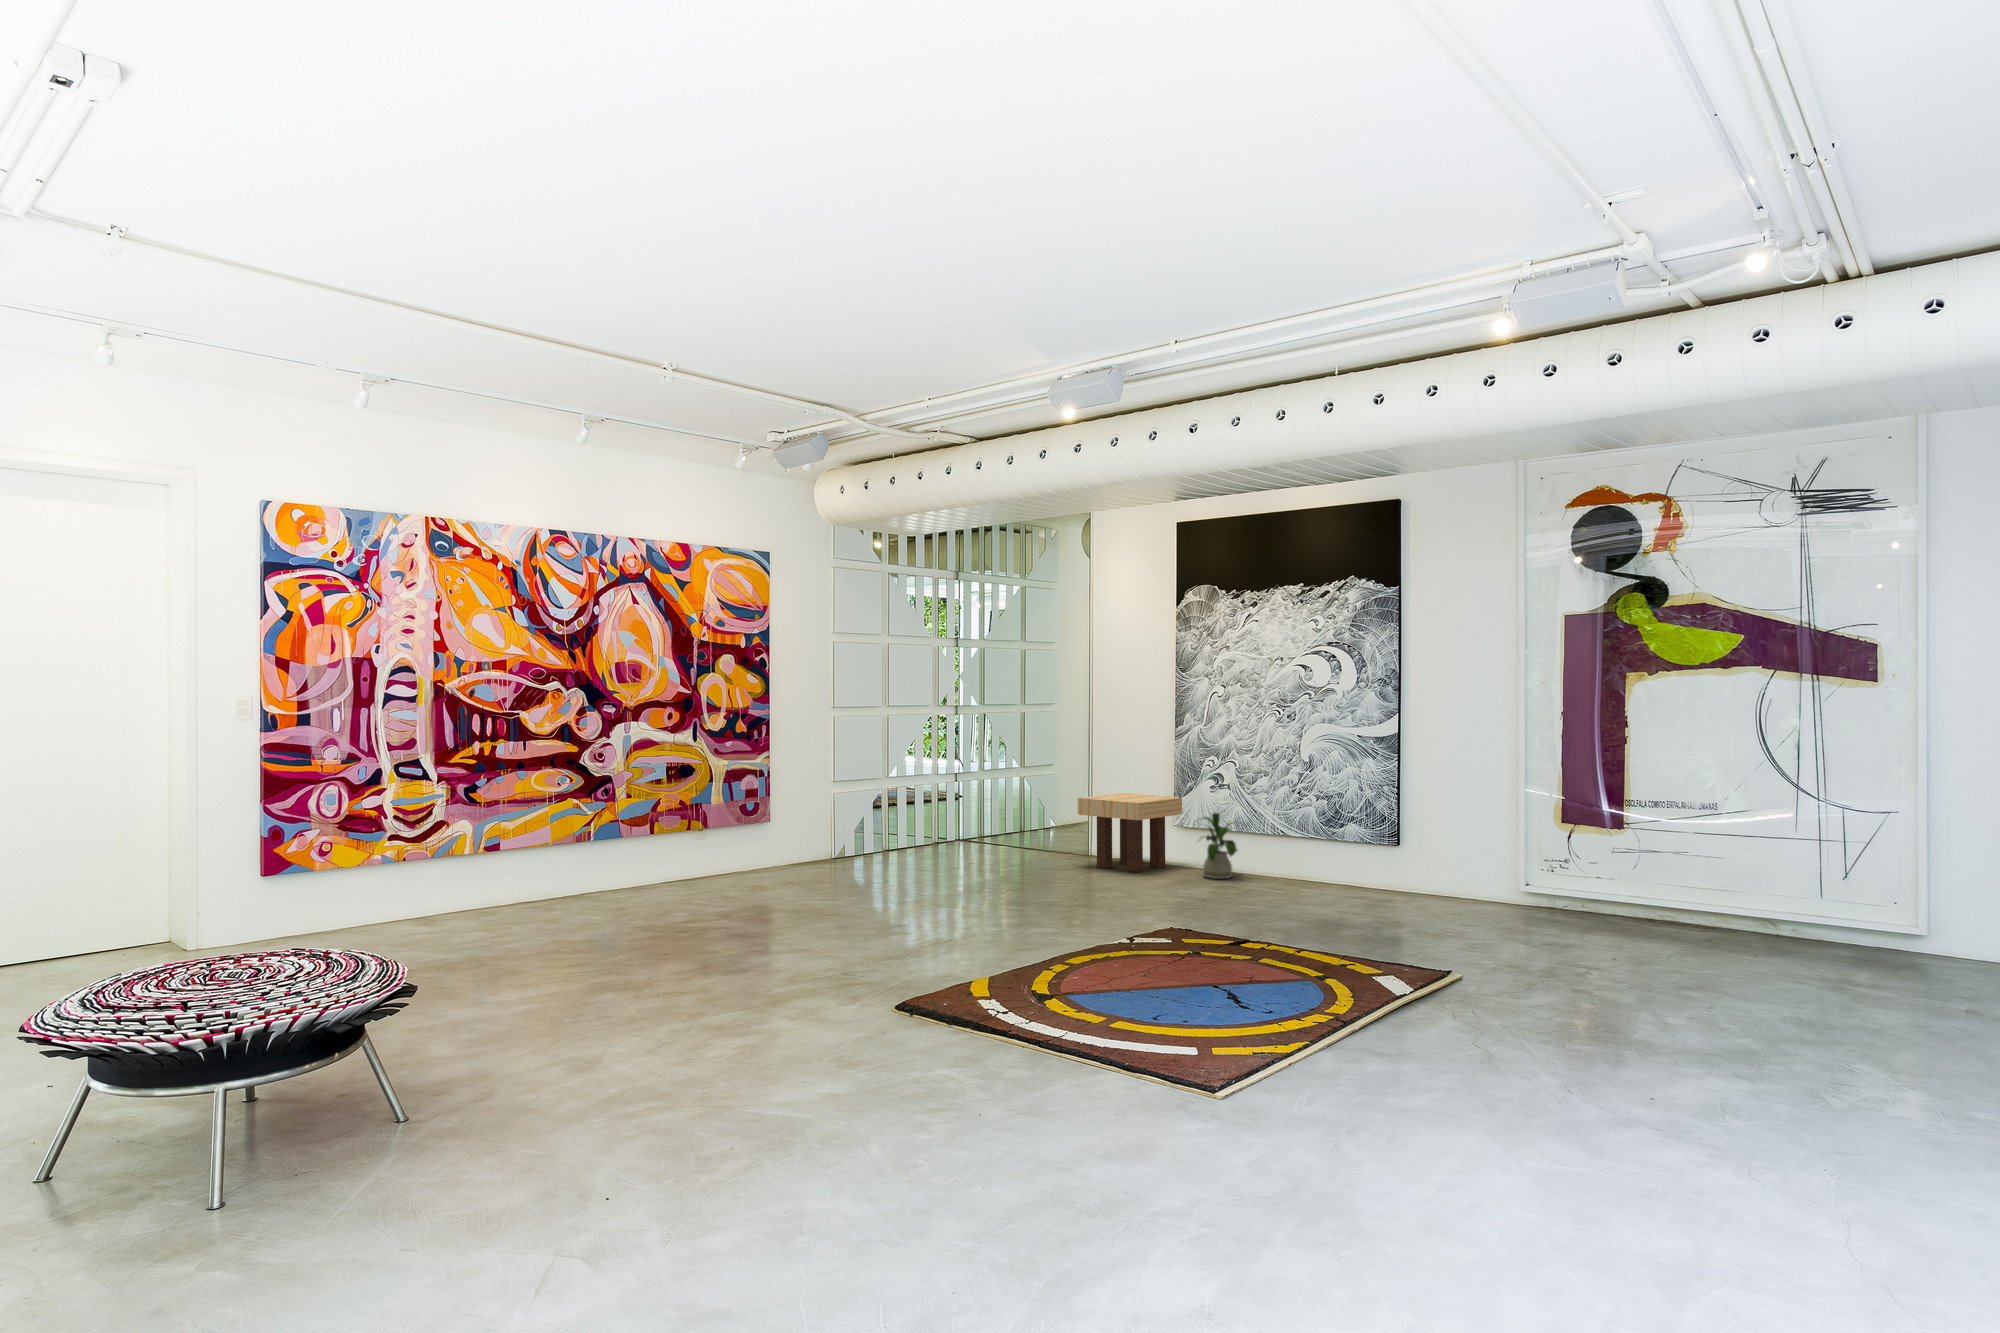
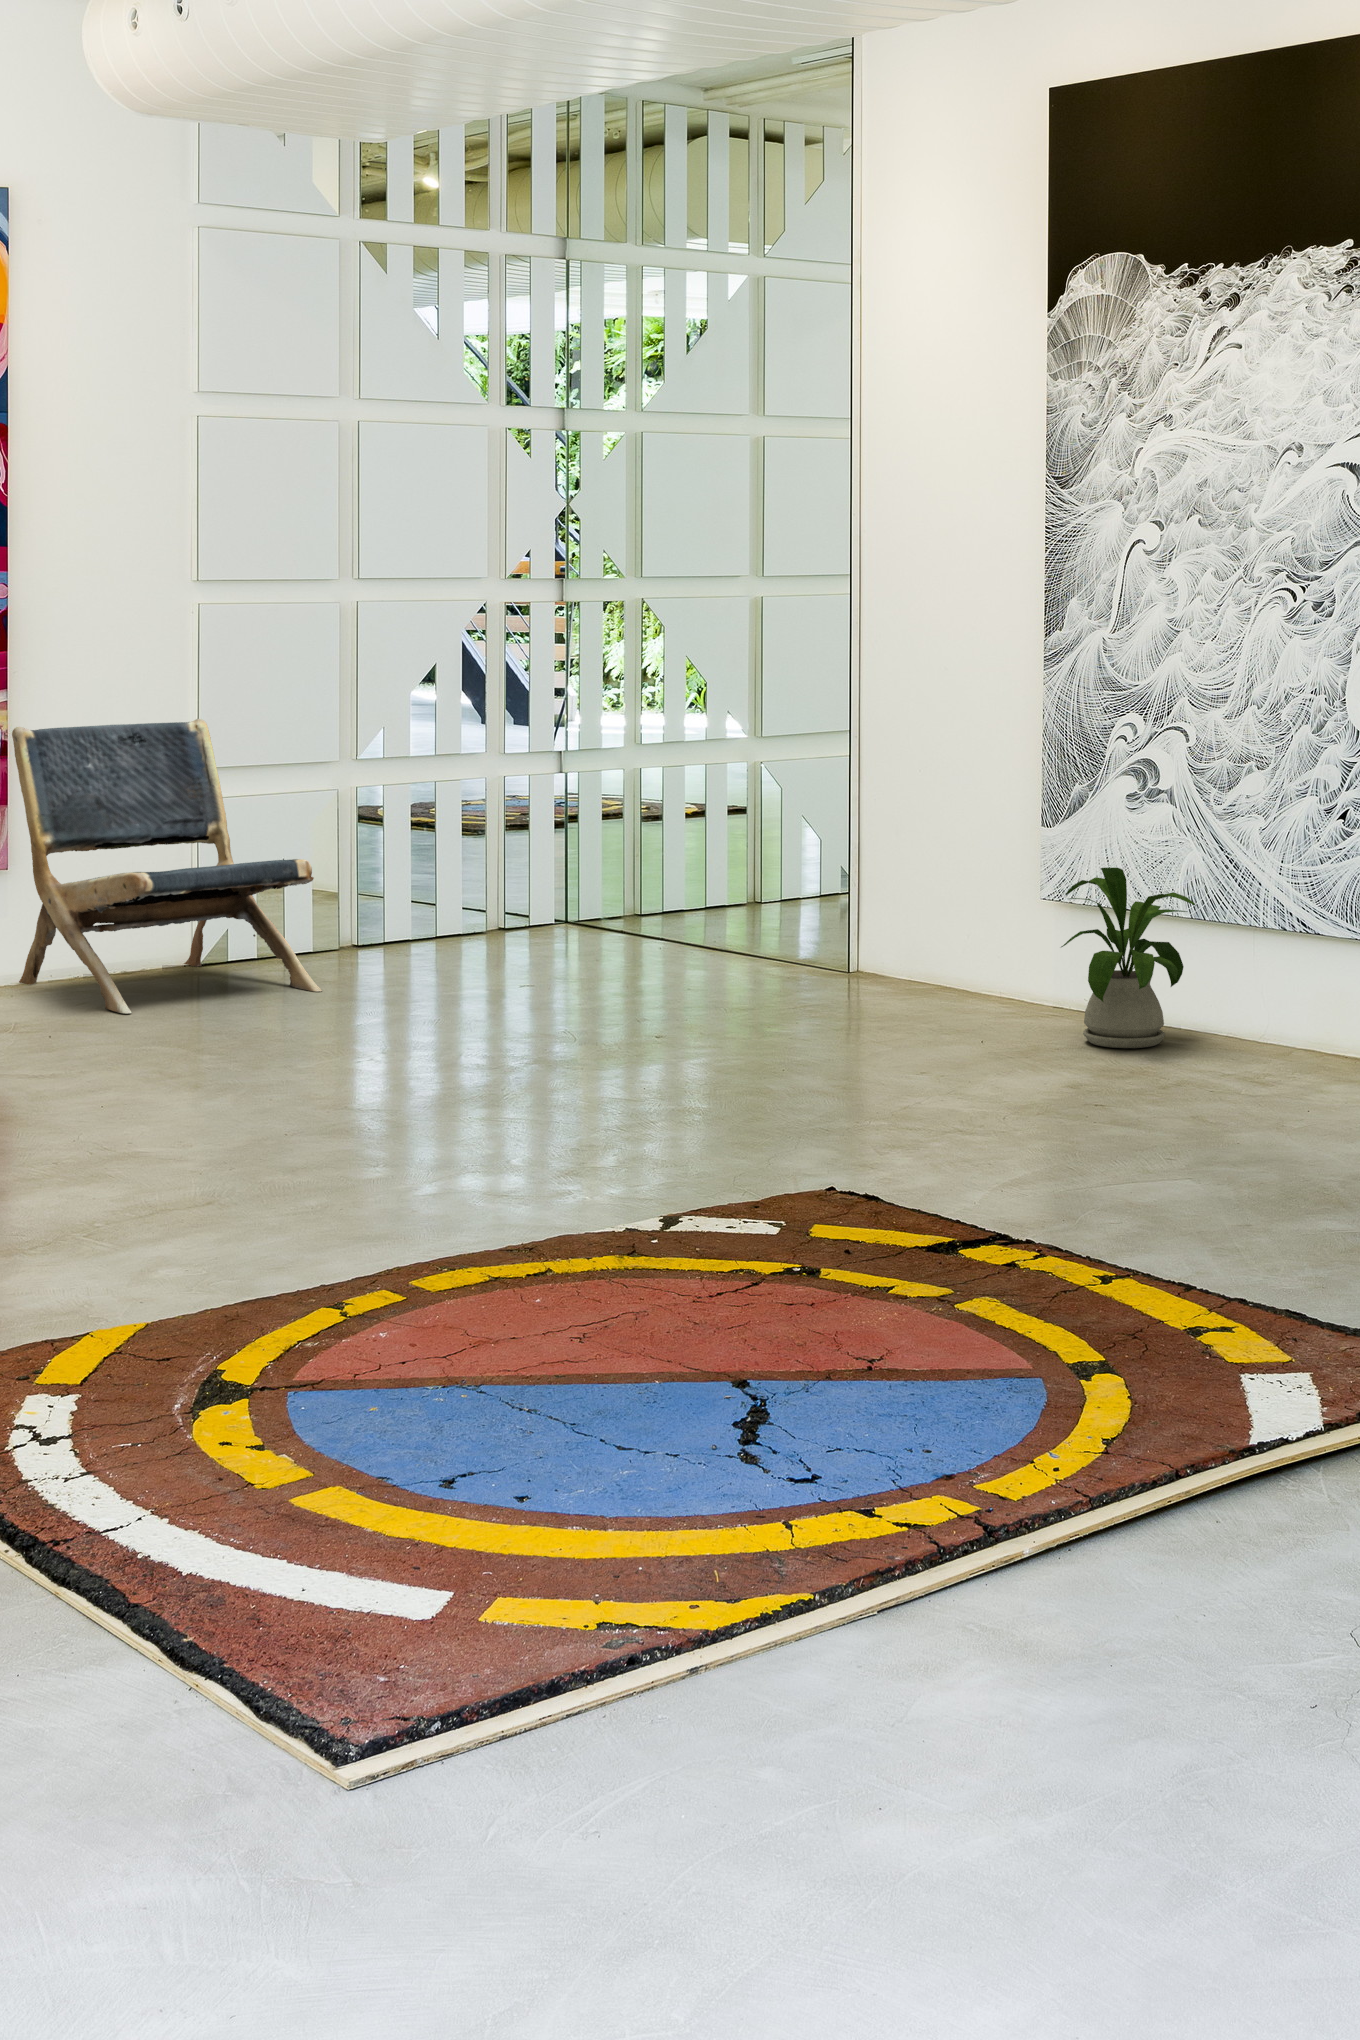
lounge chair: none [771,761,897,876] -> present [12,719,322,1013]
side table: present [1078,793,1182,872] -> none [778,810,1063,1023]

